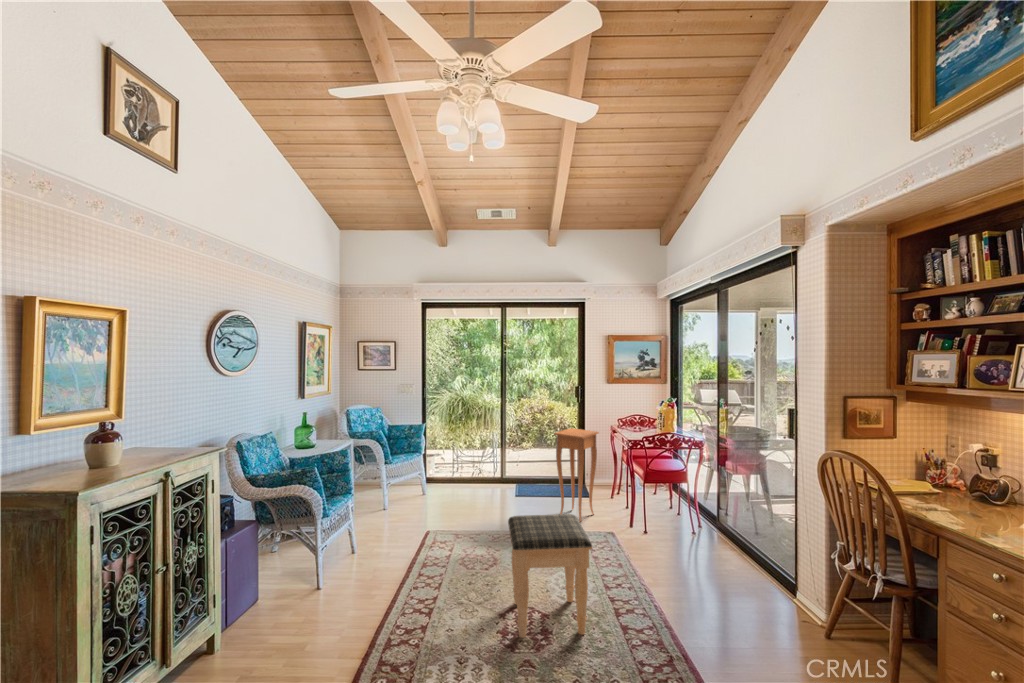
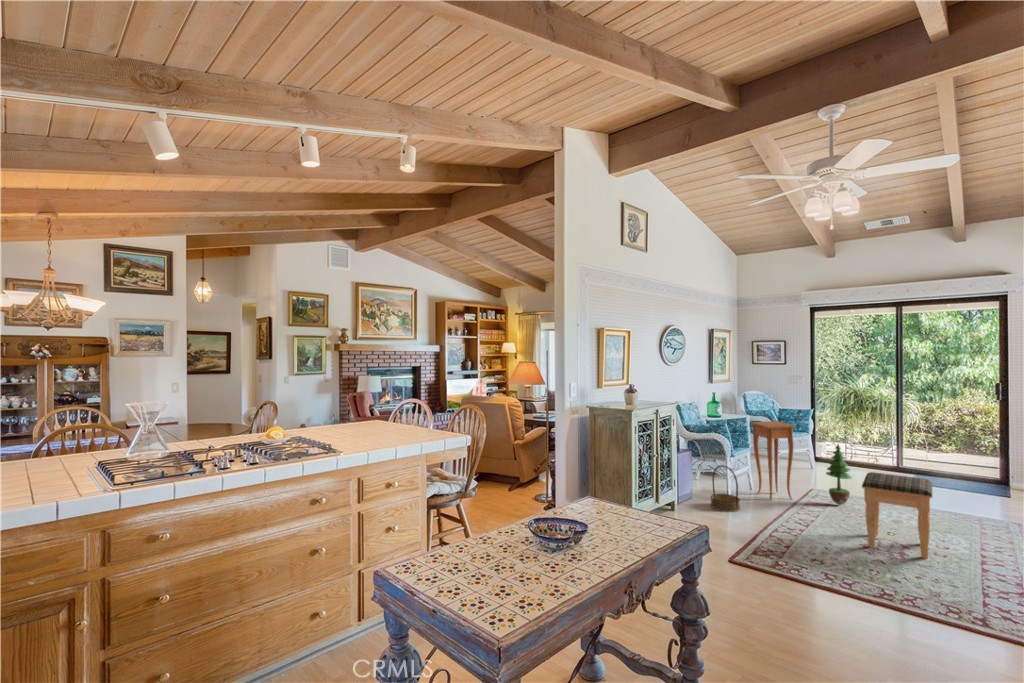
side table: present [554,428,599,522] -> present [751,421,795,500]
potted tree: none [448,471,478,553] -> present [826,444,851,505]
basket: none [287,543,336,628] -> present [711,465,740,512]

